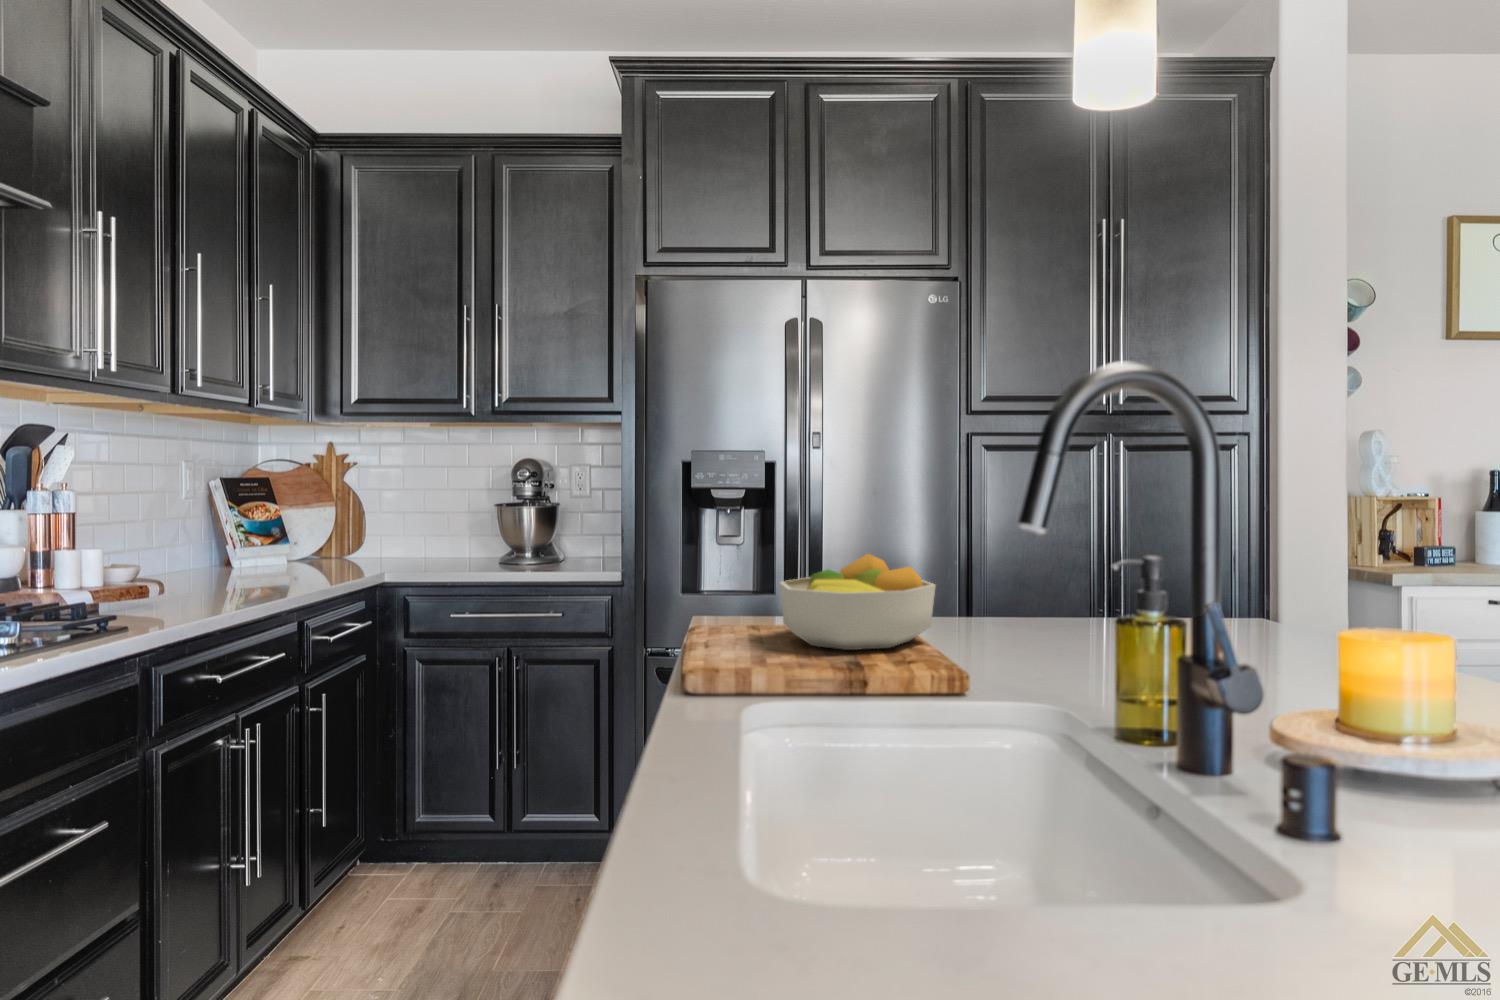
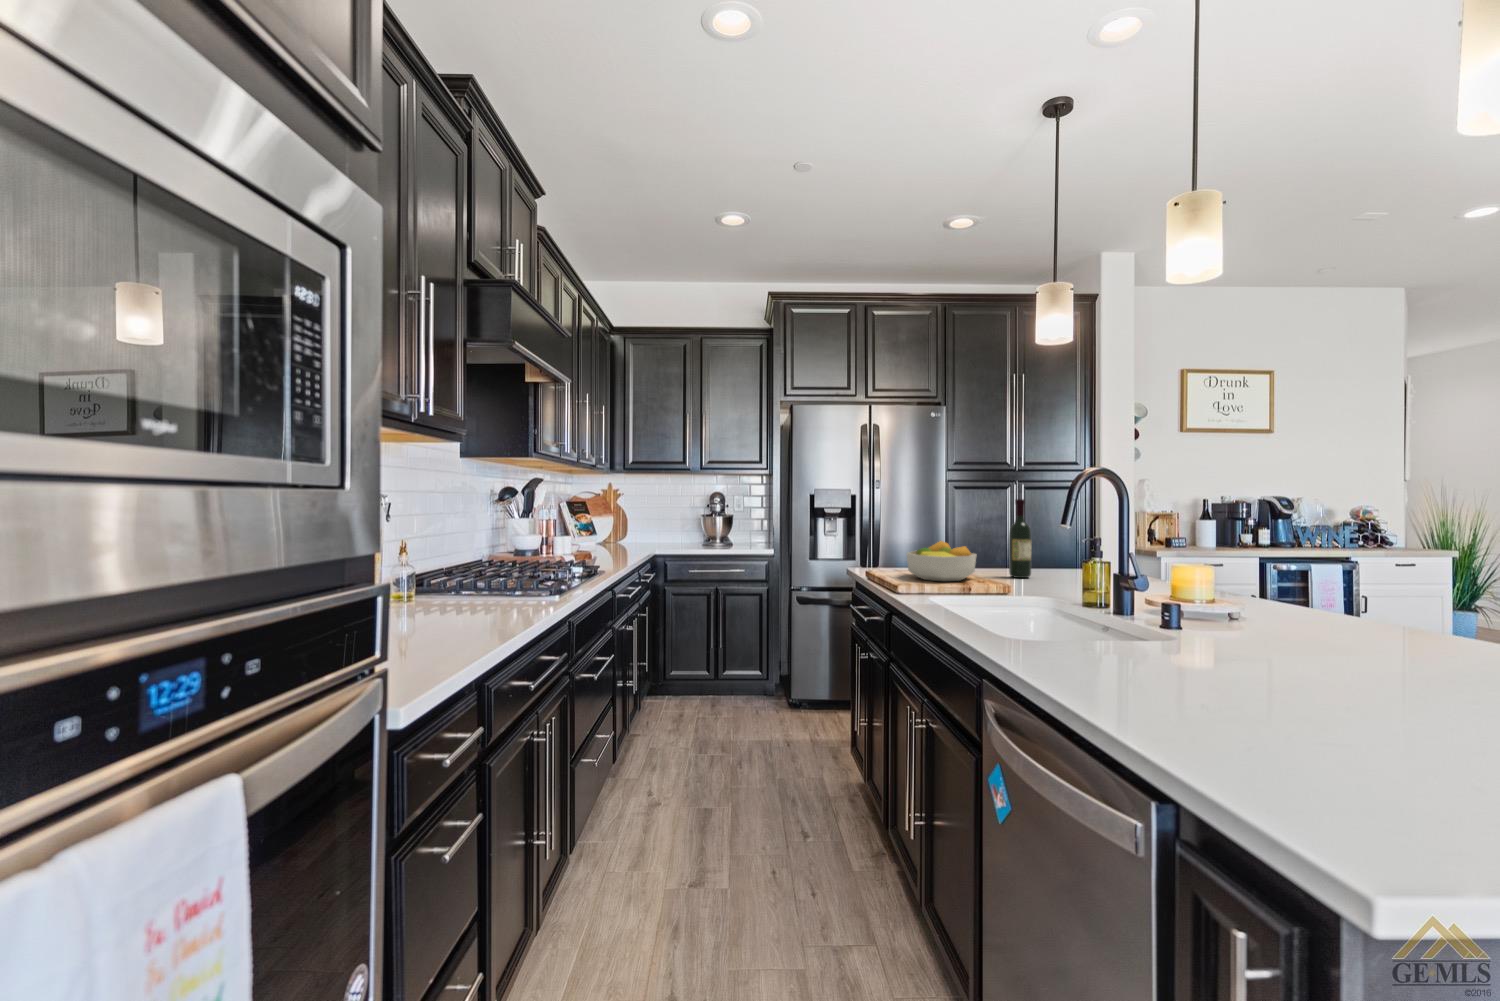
wine bottle: none [1018,458,1066,640] -> present [1009,499,1031,578]

